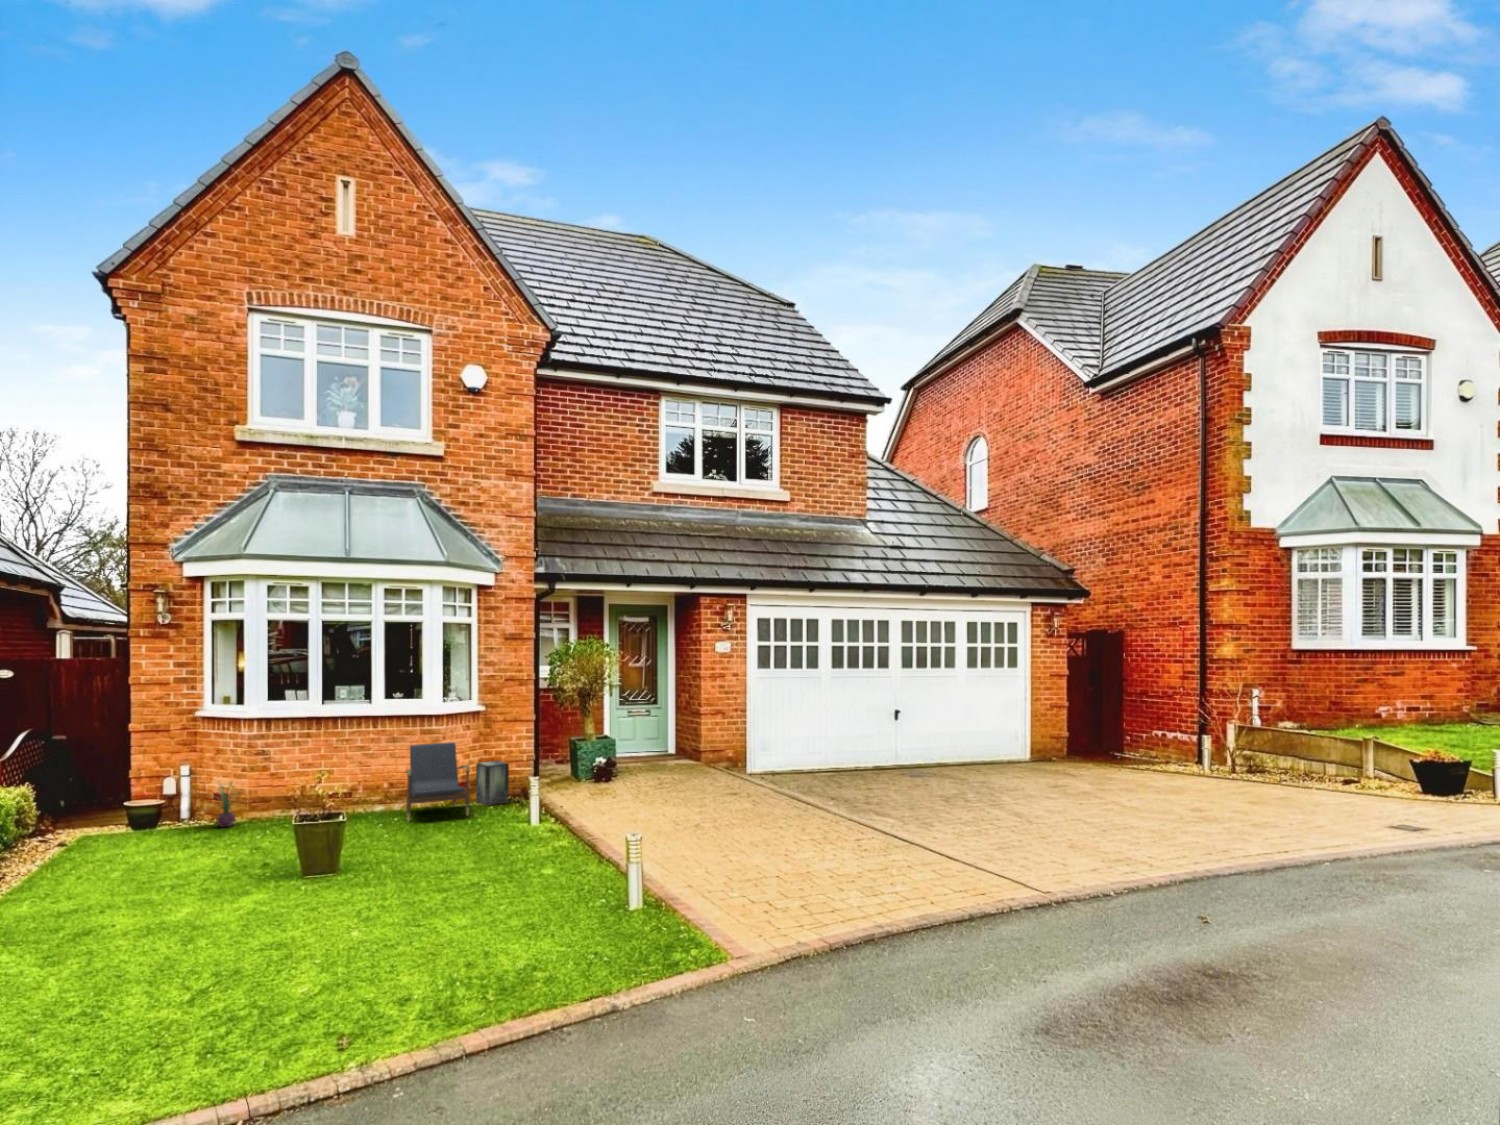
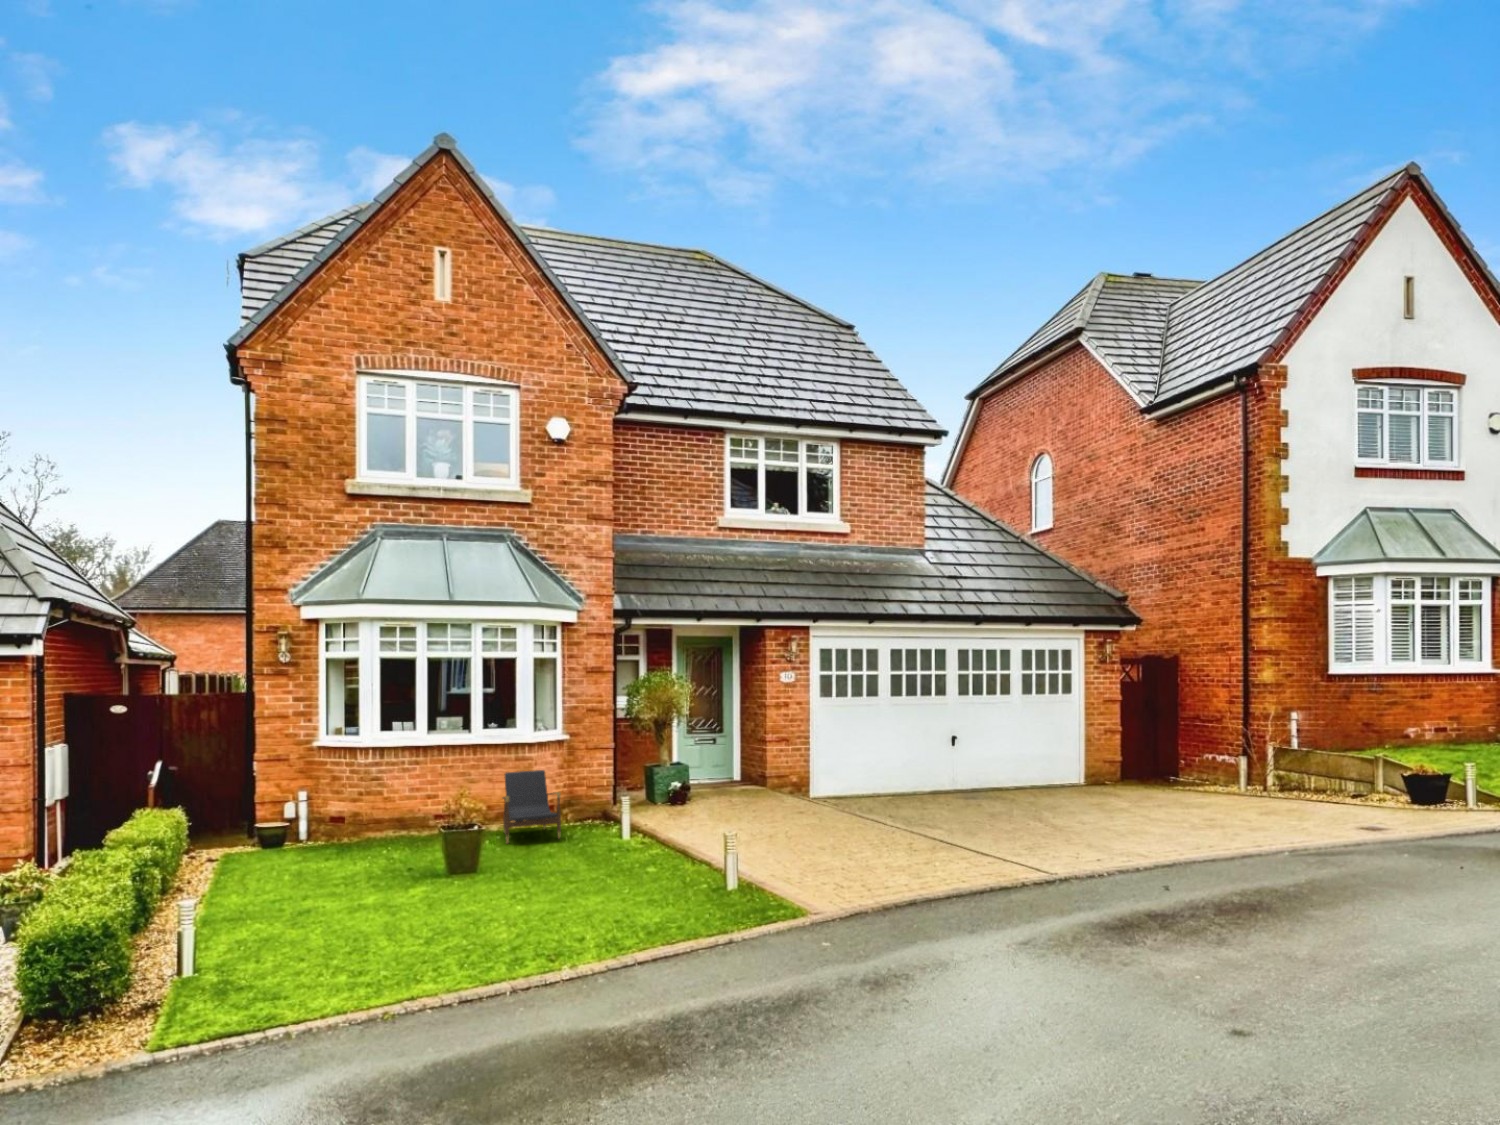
storage box: present [476,761,509,806] -> none [563,786,593,829]
decorative plant: present [209,783,236,828] -> none [322,804,371,848]

